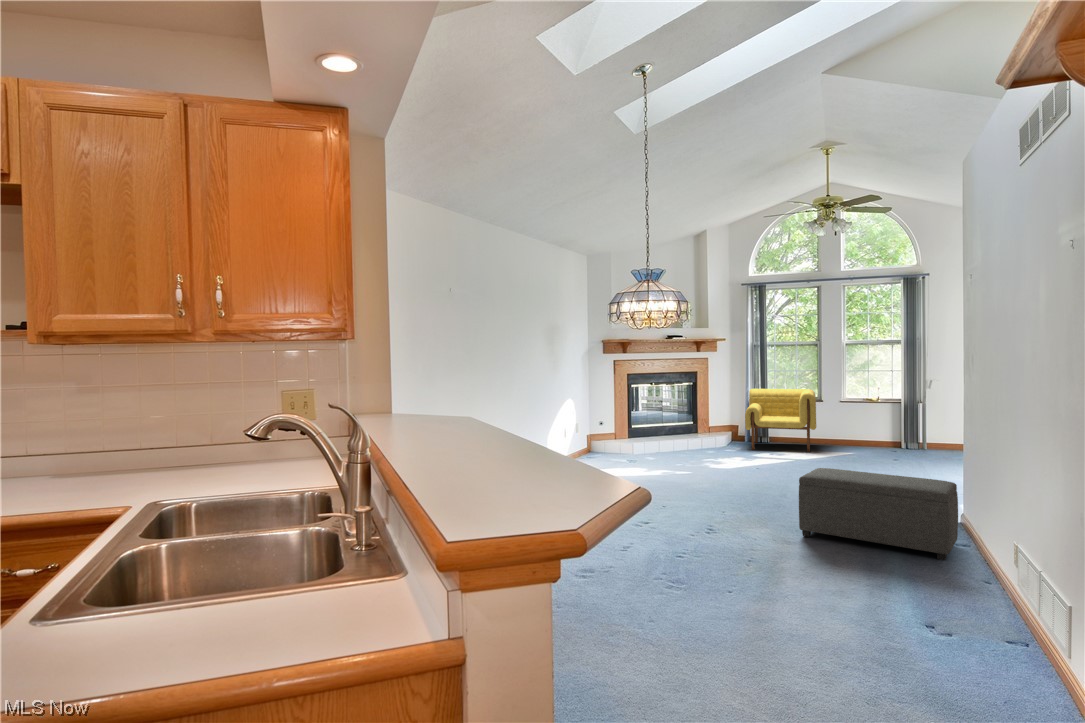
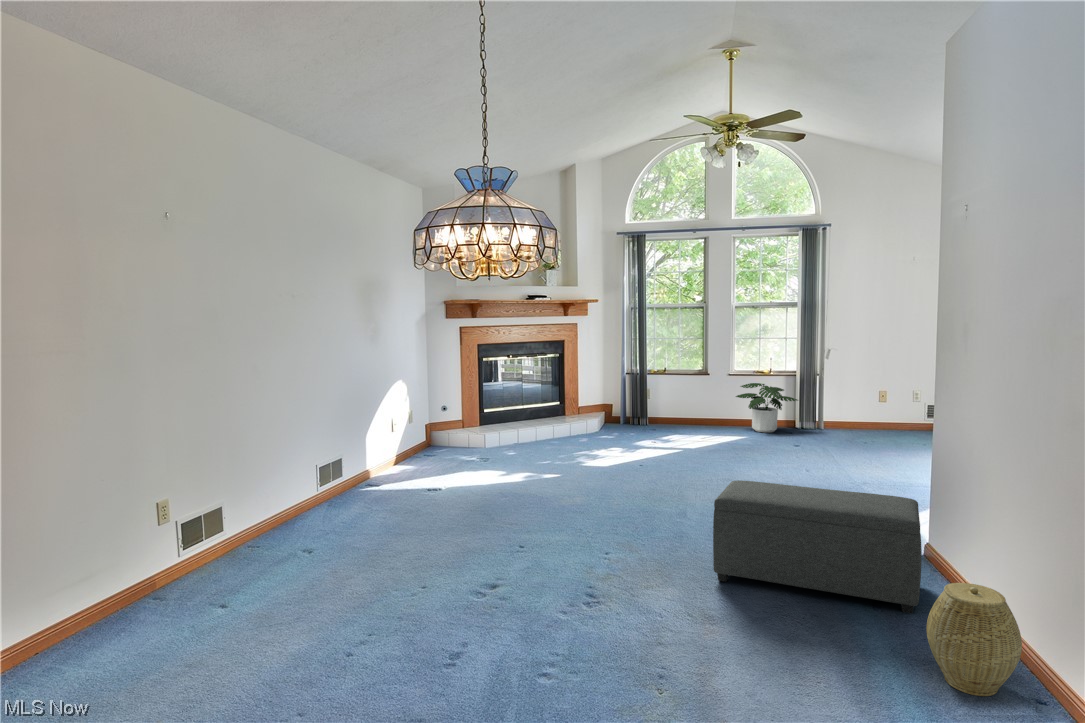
armchair: present [745,389,816,452] -> none [622,360,704,437]
potted plant: none [845,409,904,451] -> present [736,383,798,433]
woven basket: none [937,527,1001,600] -> present [926,583,1022,696]

